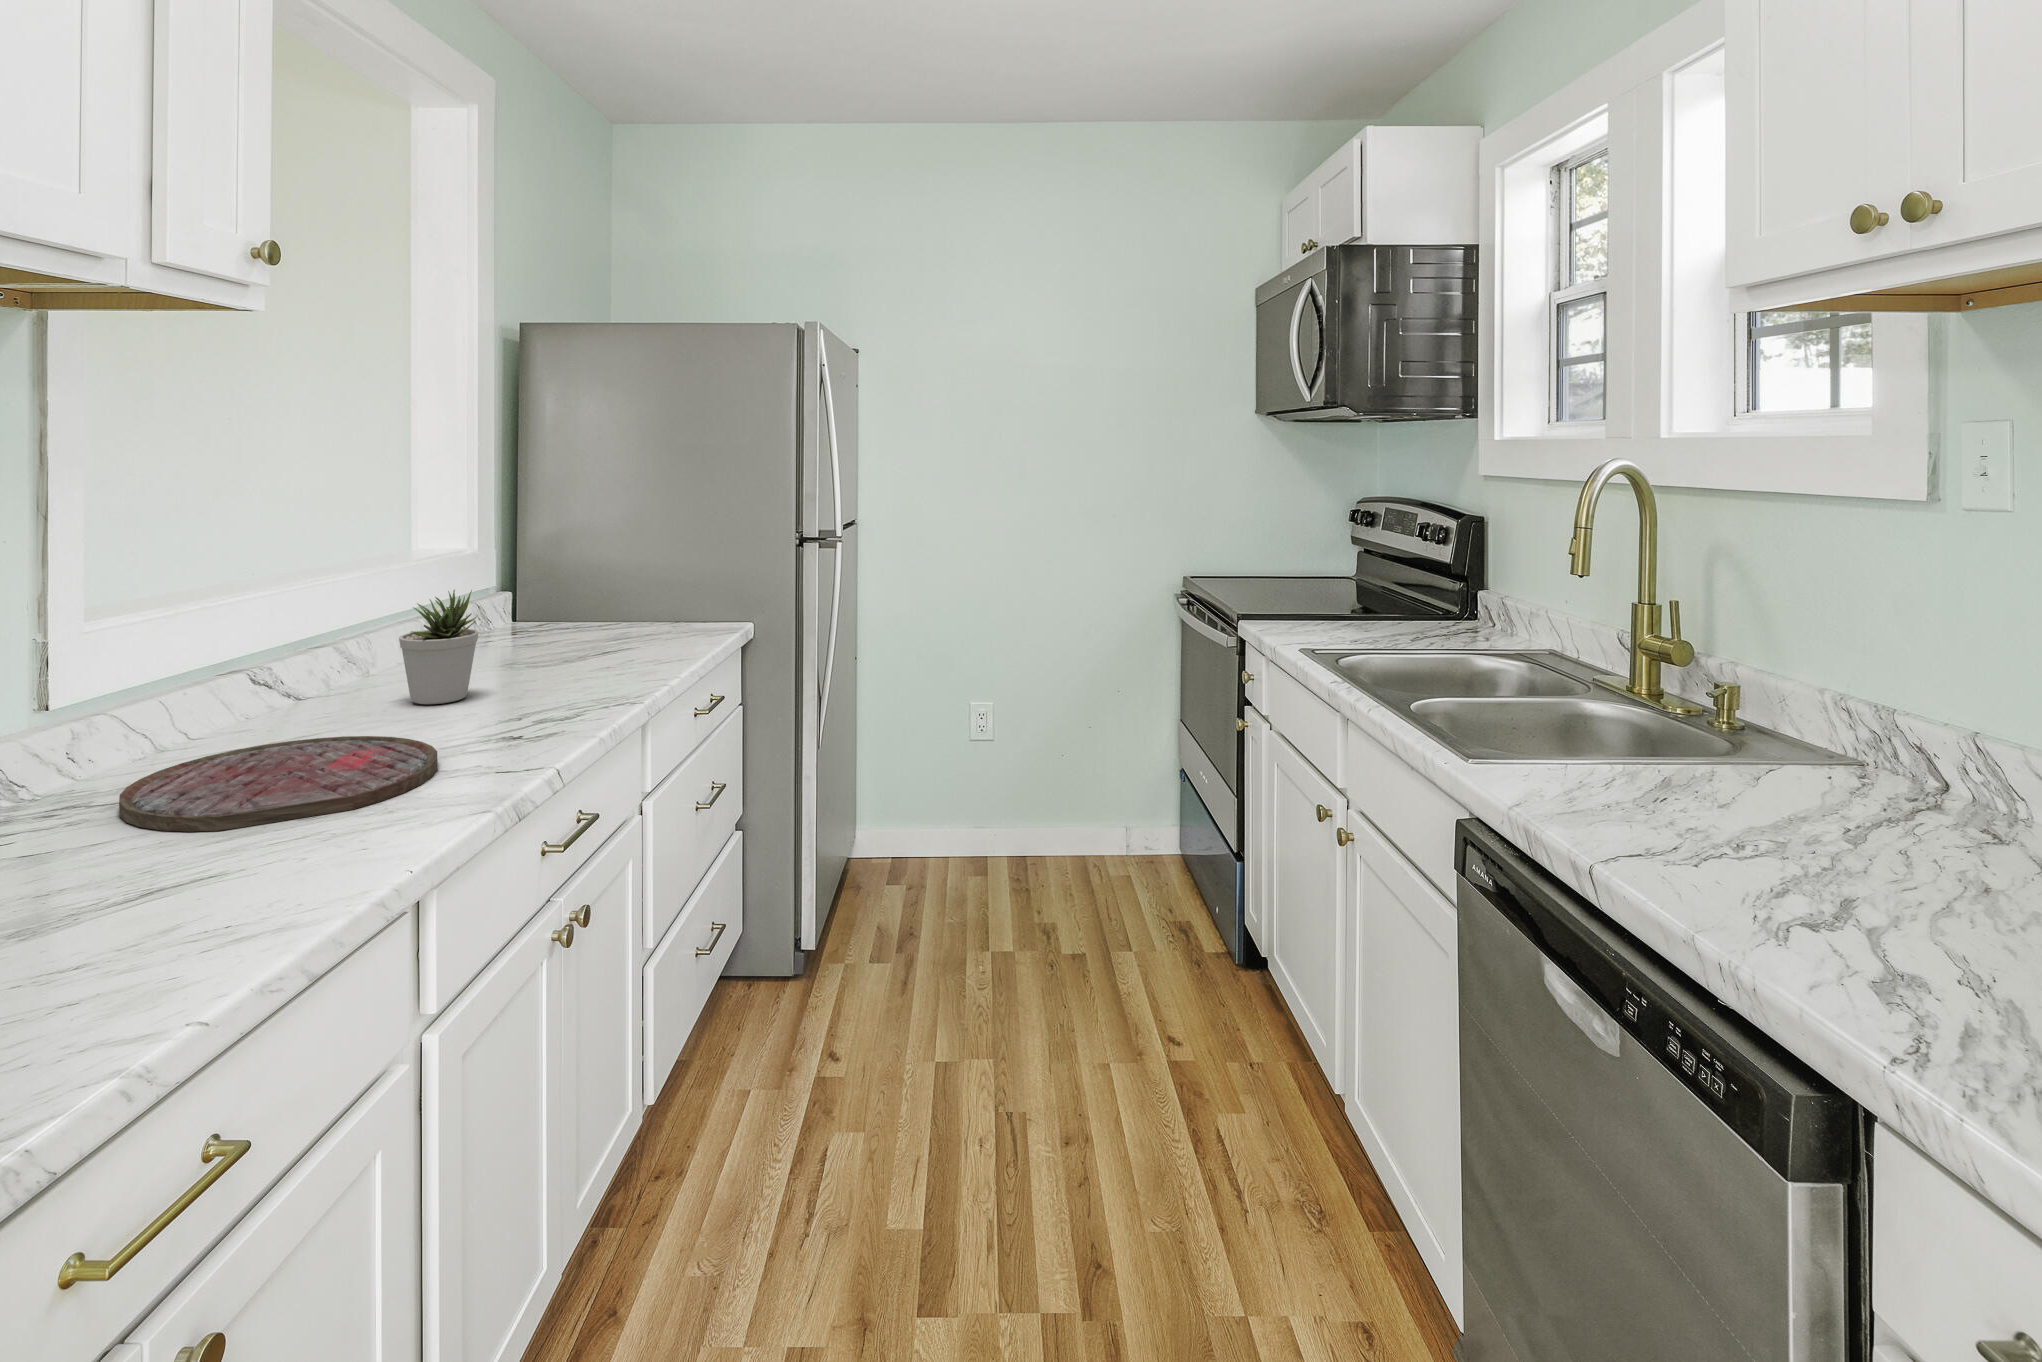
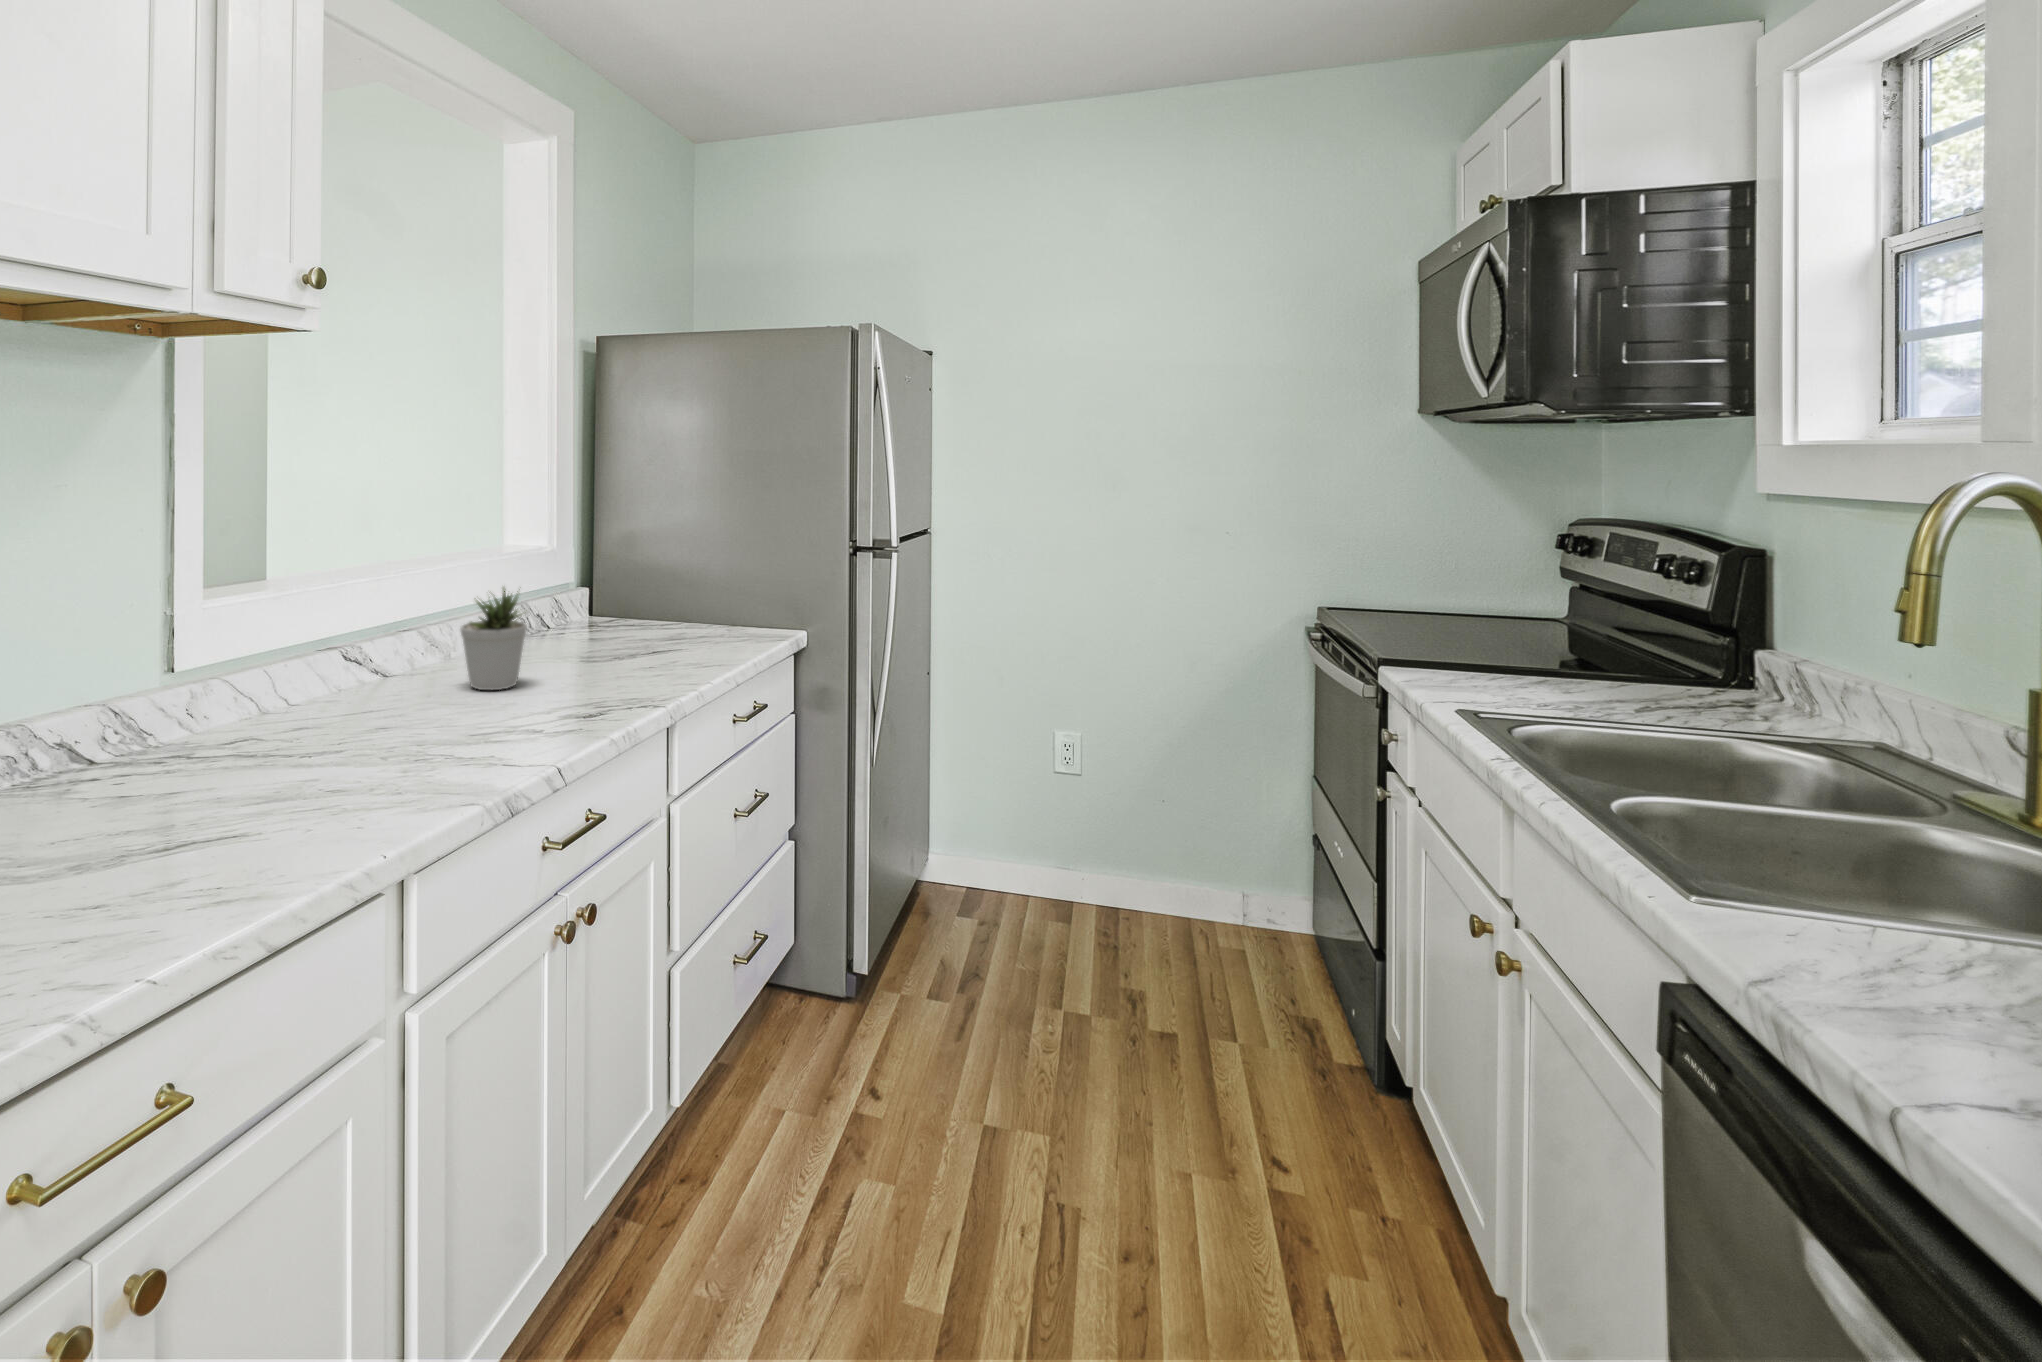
cutting board: present [119,736,437,832] -> none [205,714,459,793]

